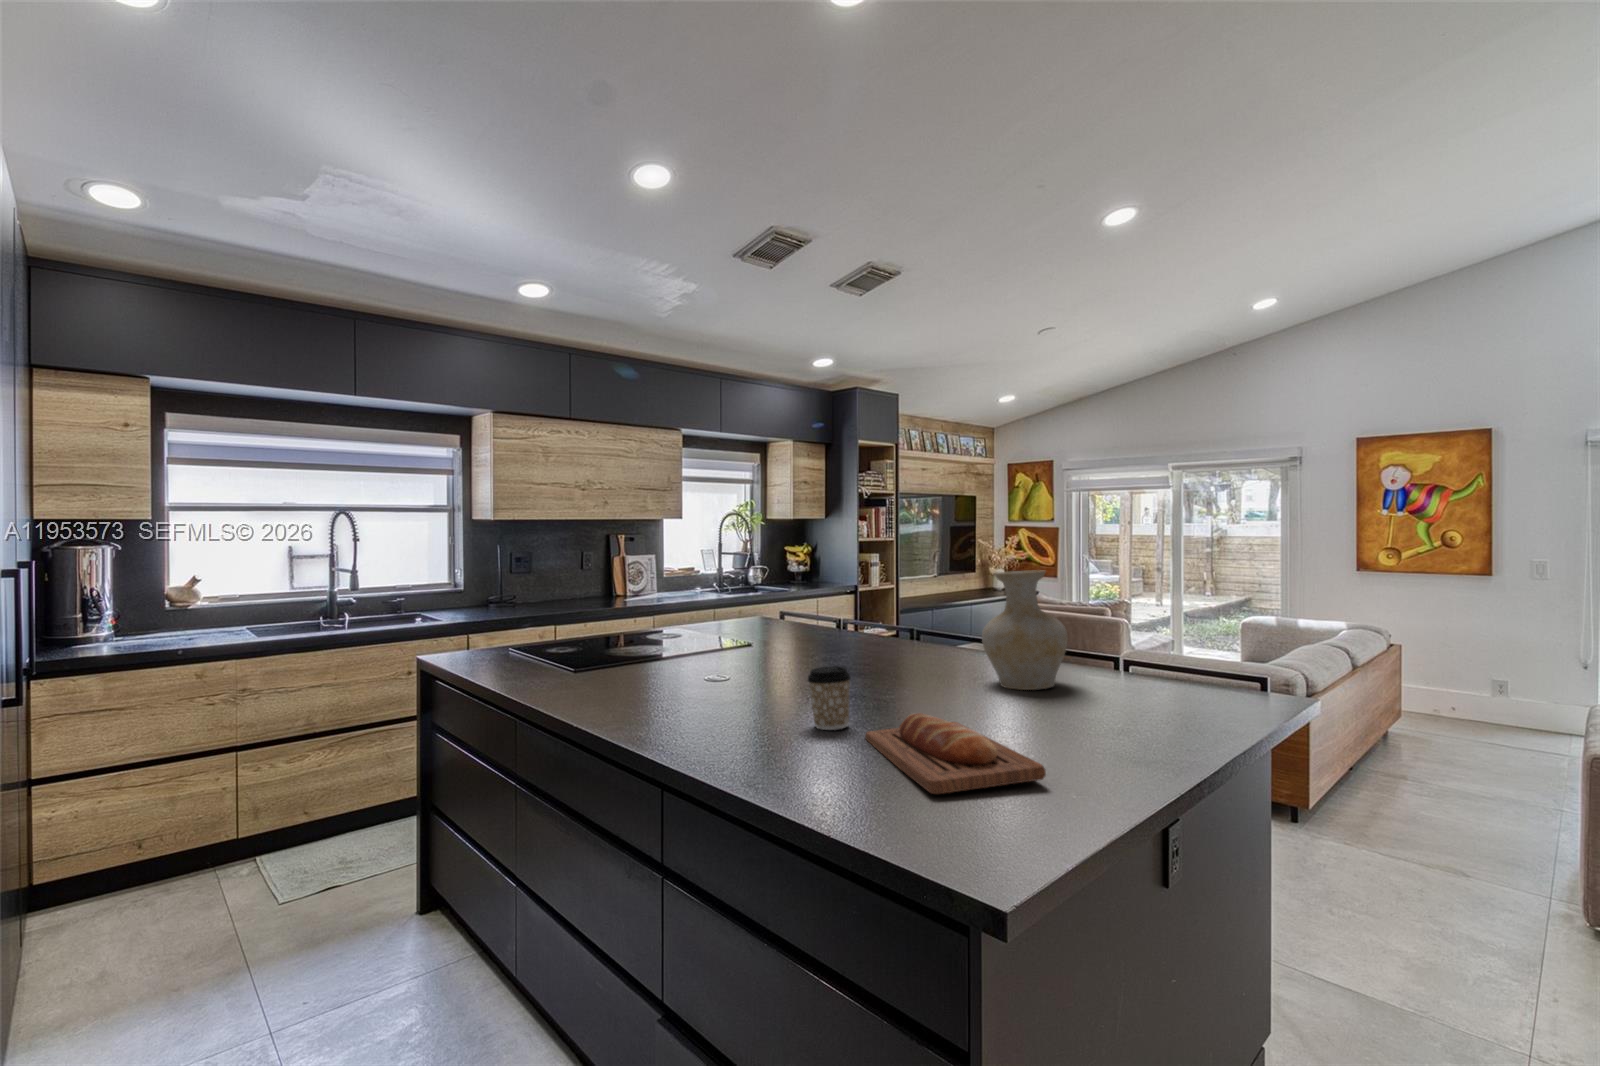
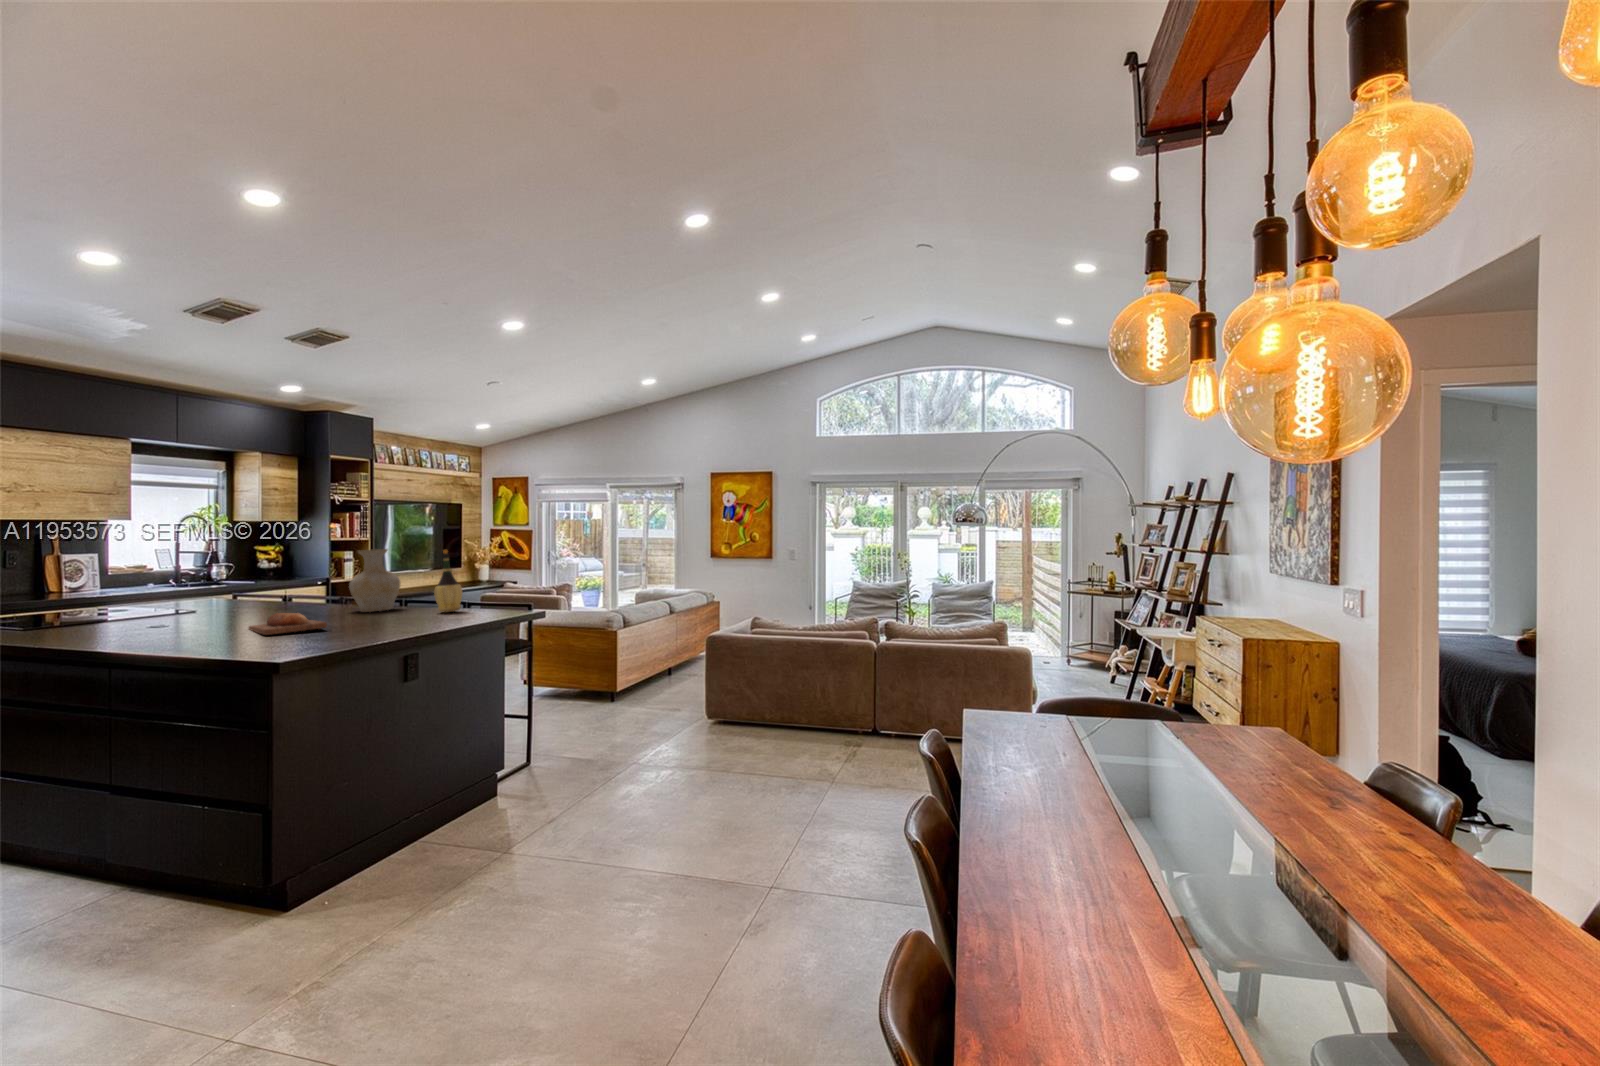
wine bottle: none [1170,580,1232,718] -> present [434,550,463,612]
coffee cup: present [808,666,851,730] -> none [215,597,244,629]

